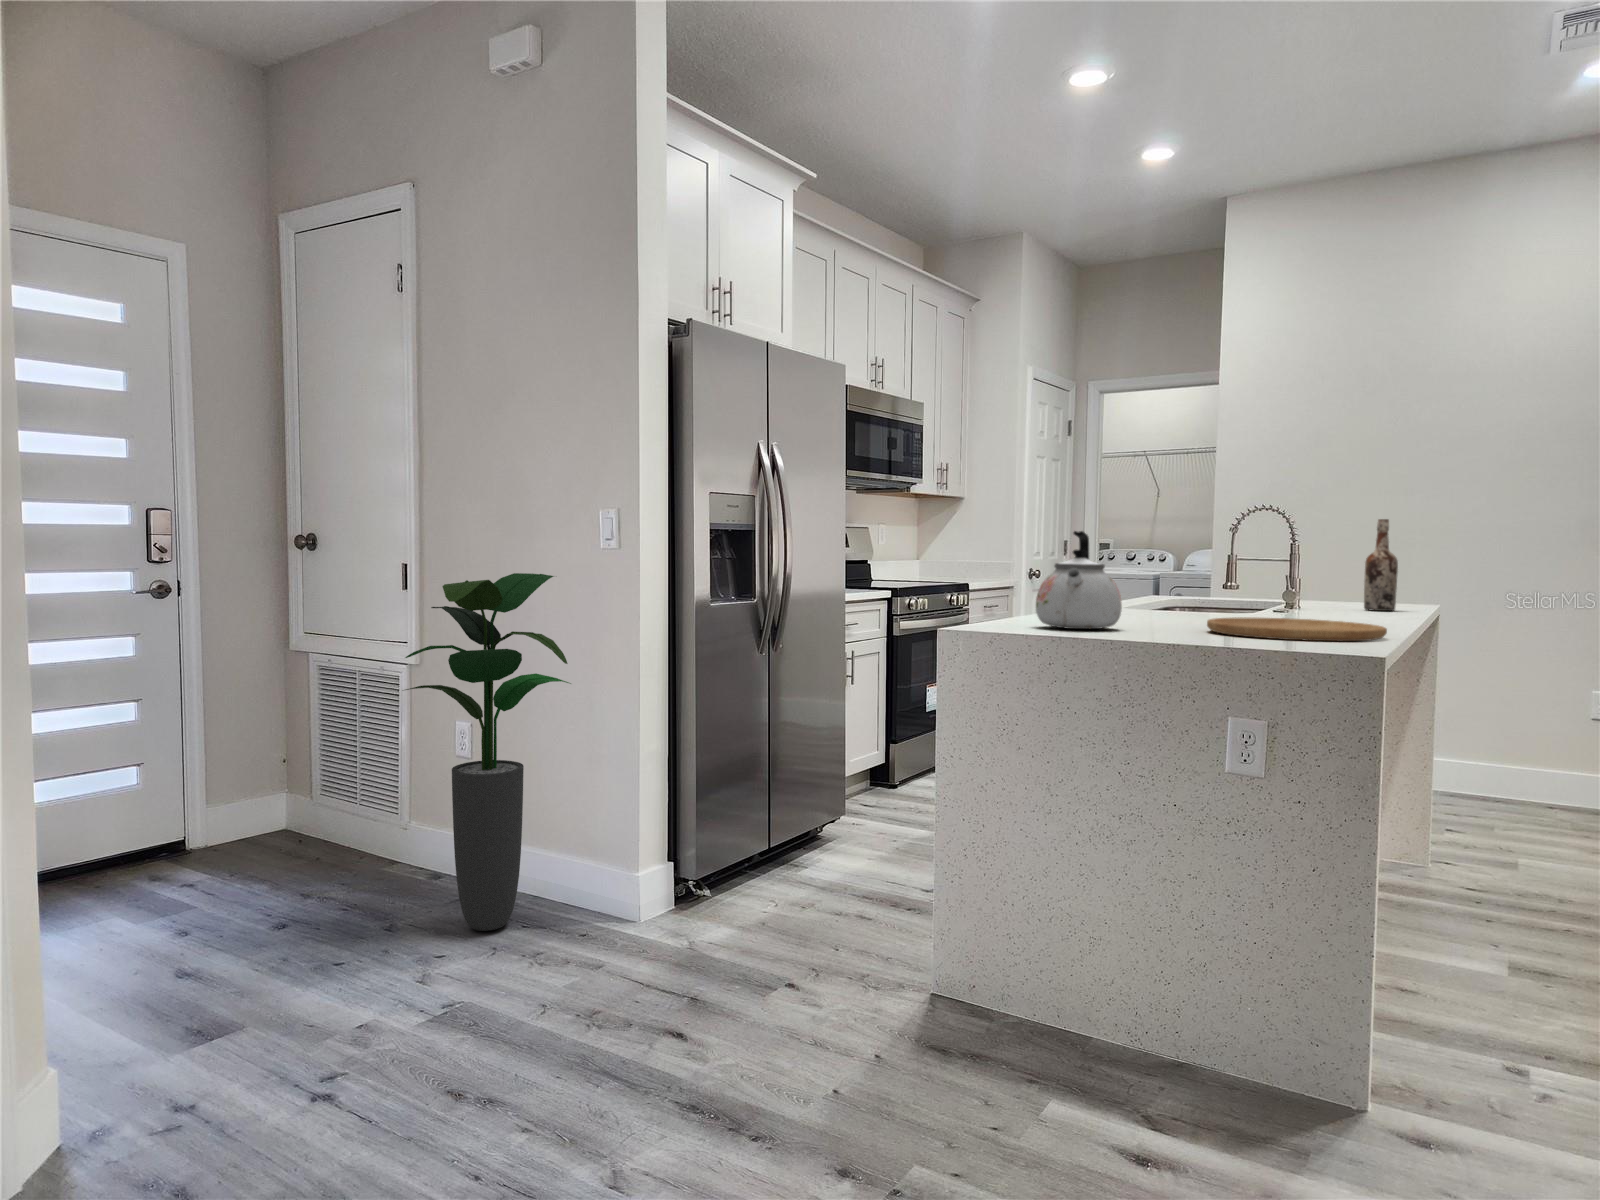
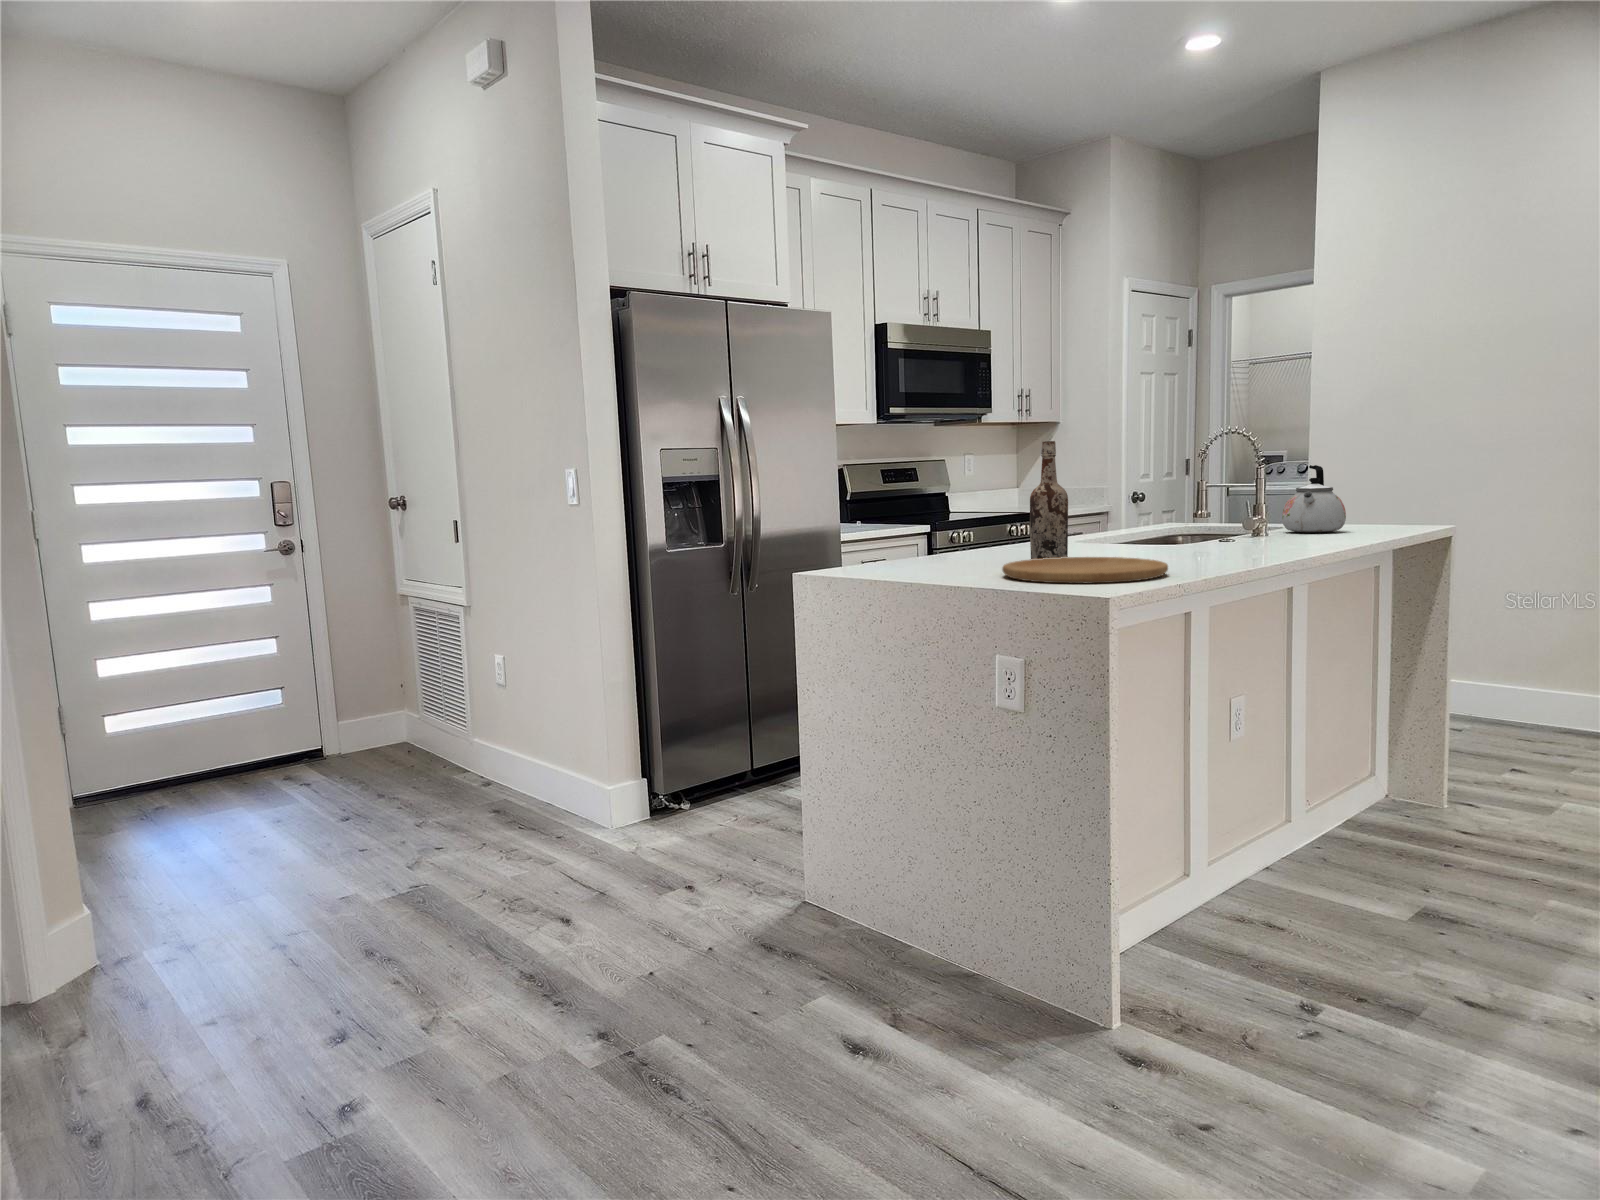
wine bottle: present [1364,519,1398,611] -> present [1030,441,1068,559]
kettle: present [1036,531,1122,629] -> present [1282,465,1346,533]
potted plant: present [405,573,571,931] -> none [413,530,553,830]

